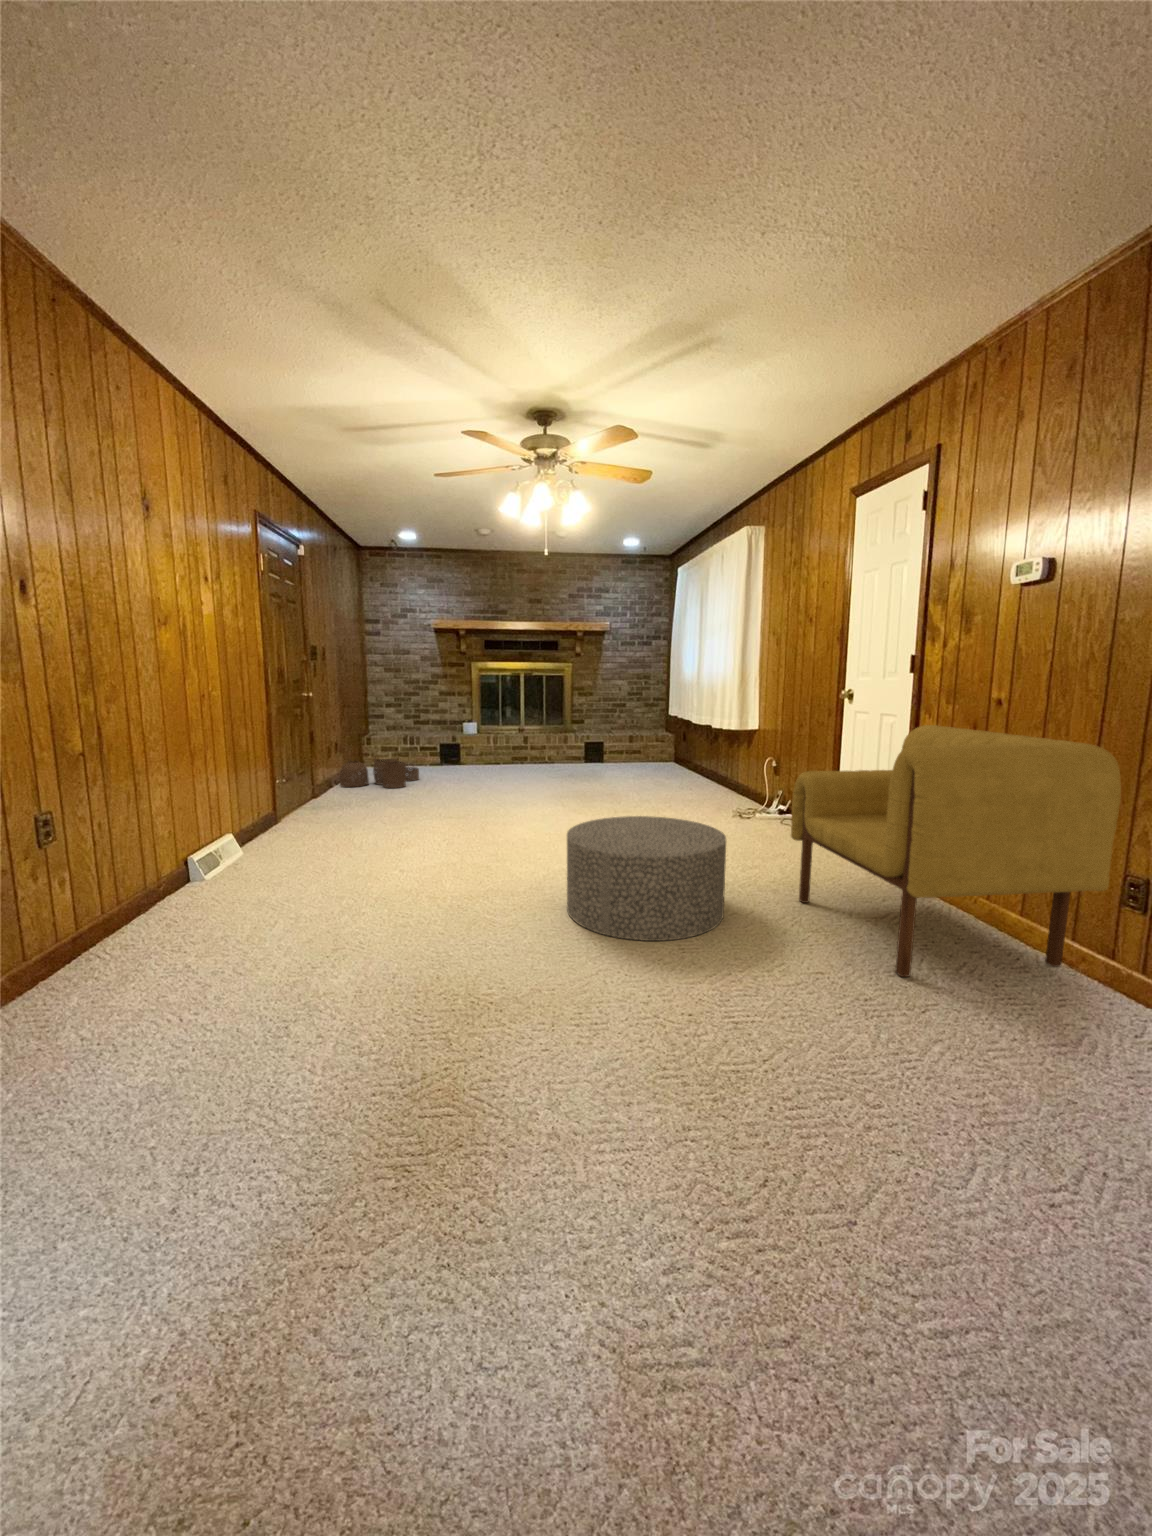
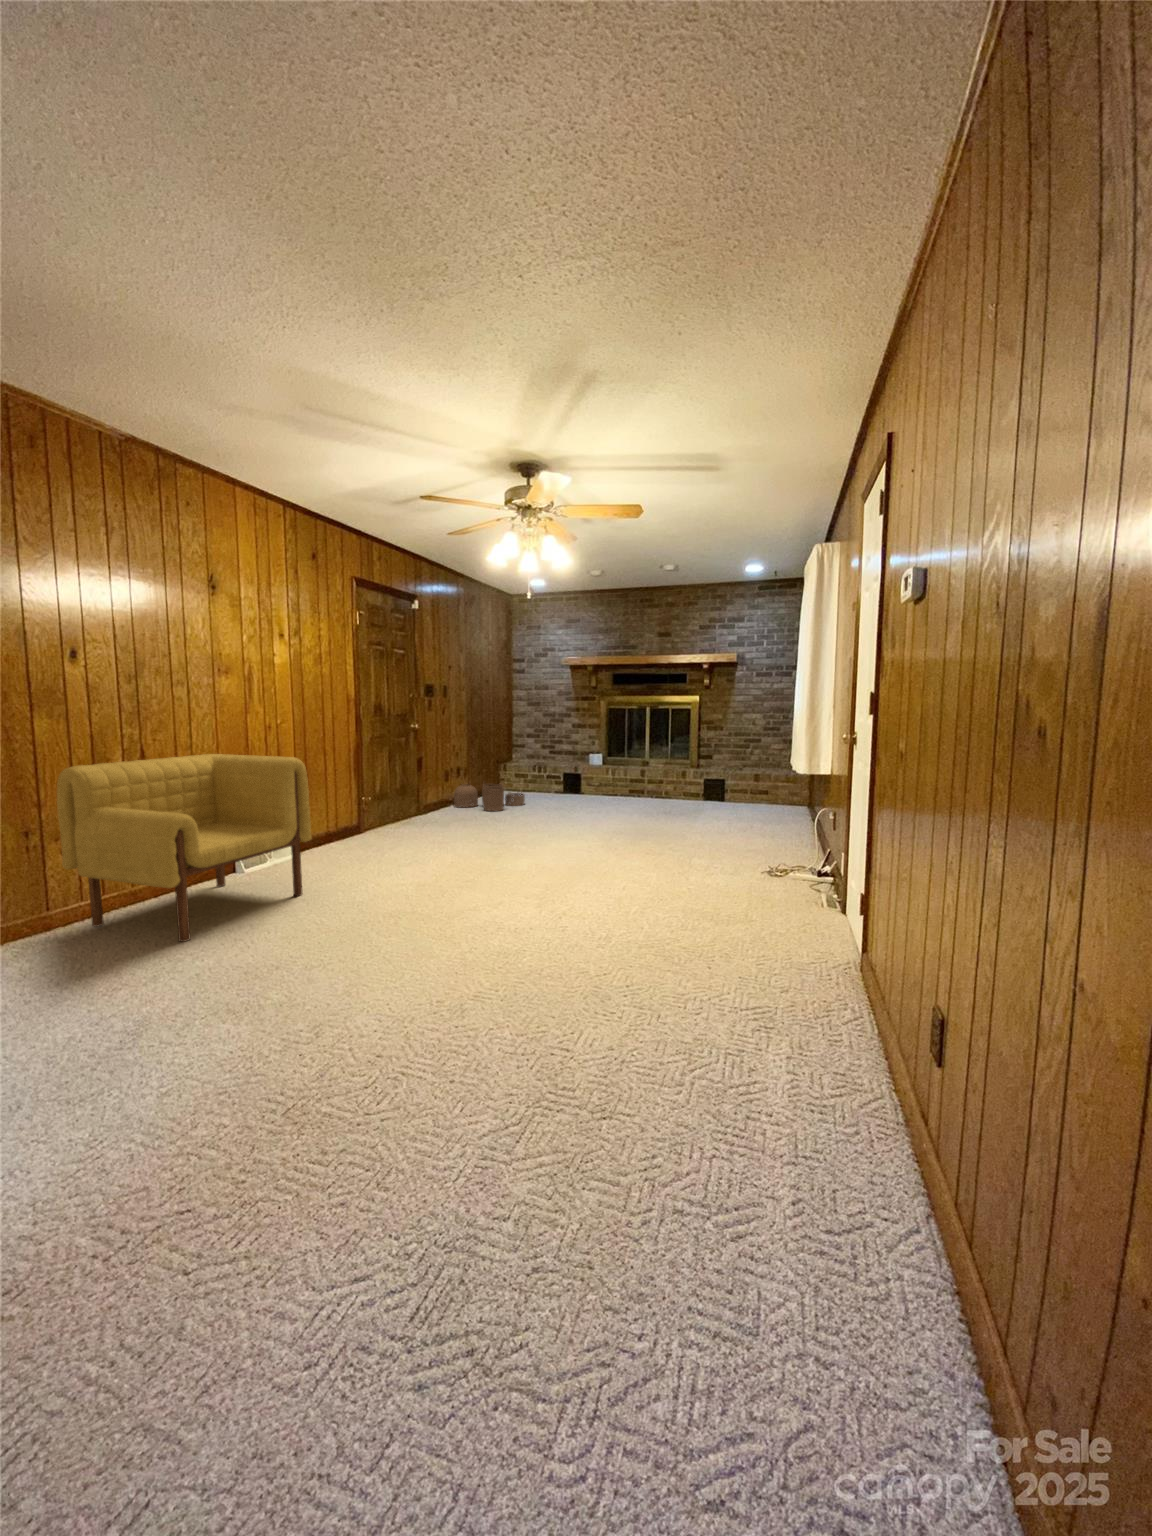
armchair: present [791,725,1121,977] -> present [57,754,311,942]
ottoman: present [567,816,726,941] -> none [420,858,582,990]

